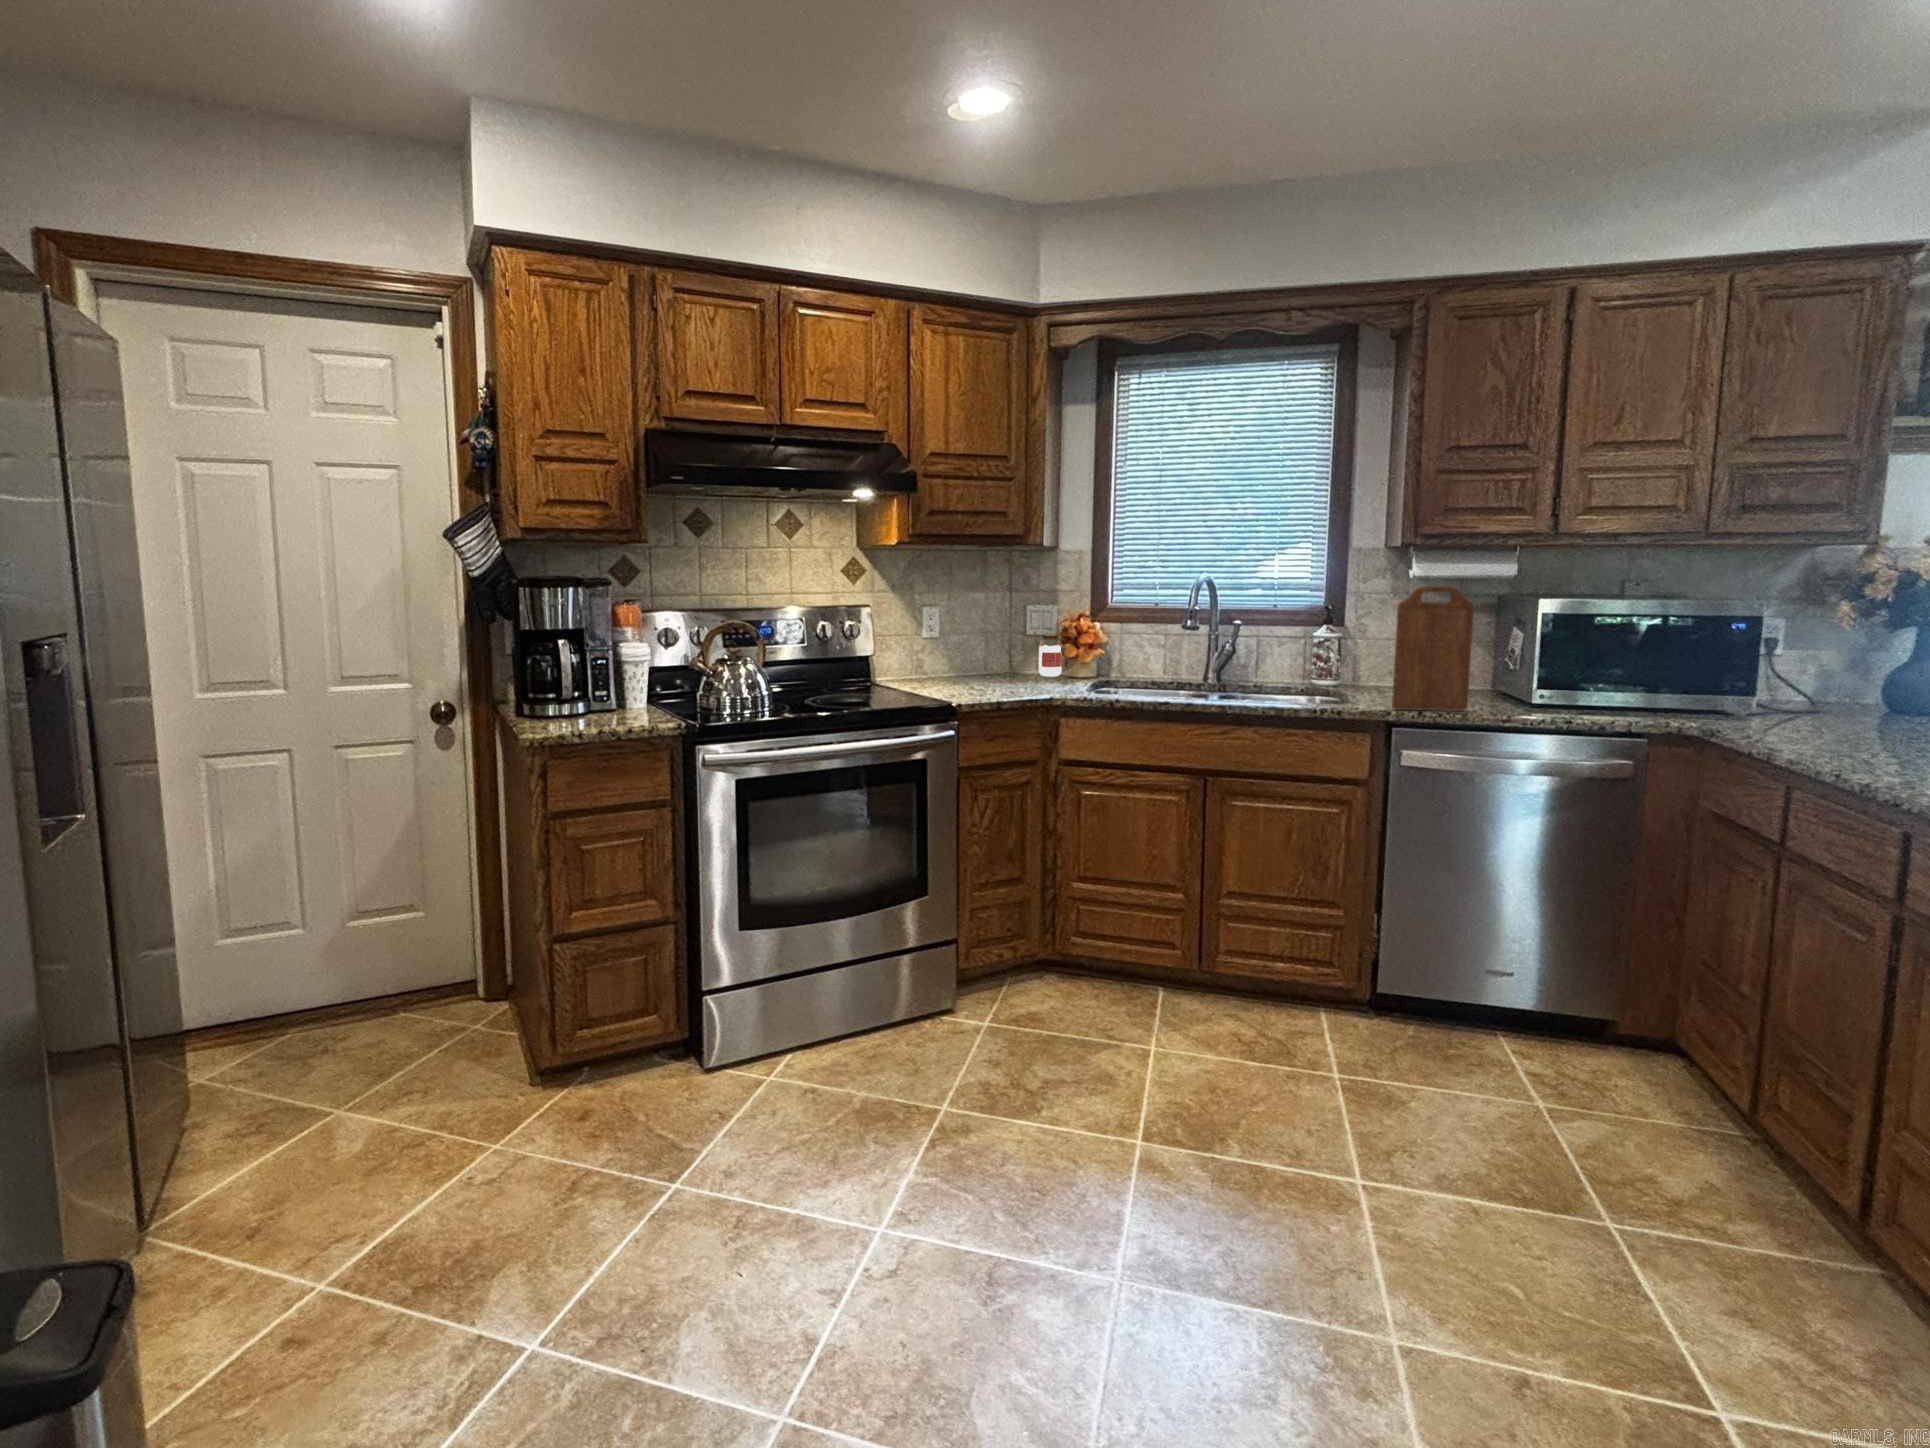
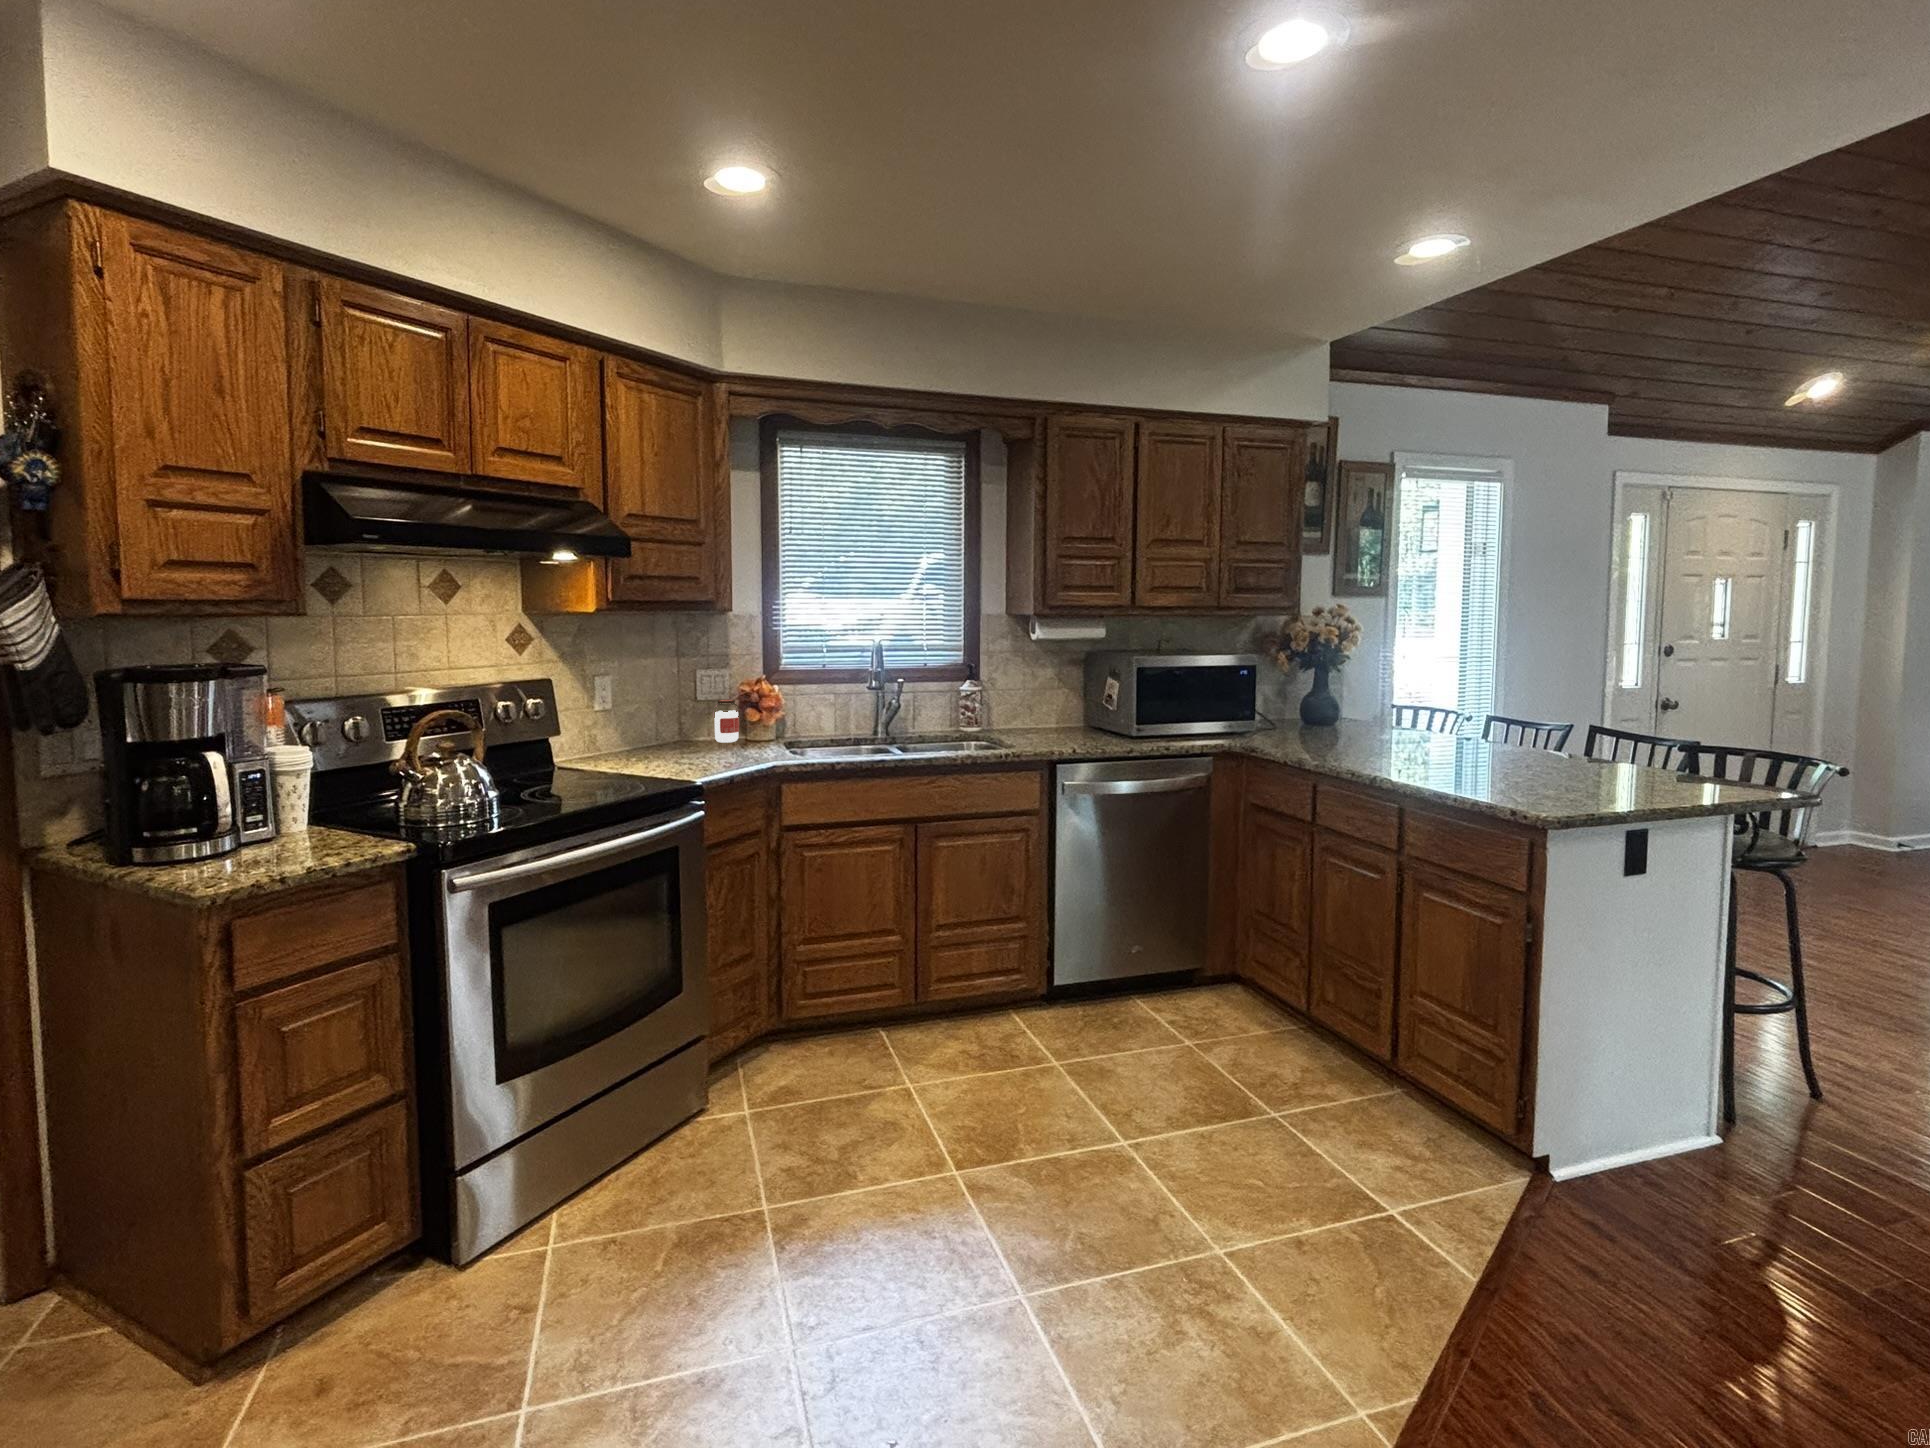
cutting board: present [1392,586,1474,710] -> none [1053,648,1102,751]

